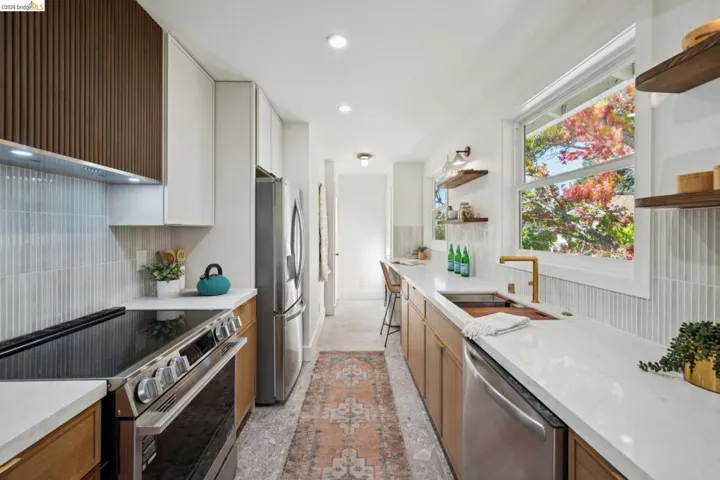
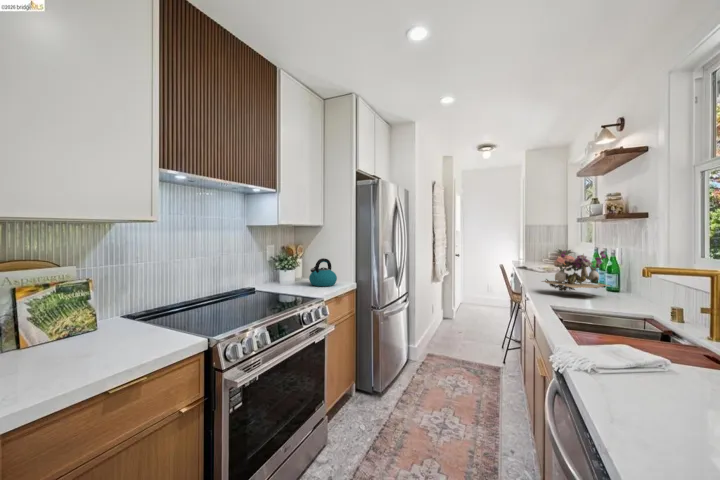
flower arrangement: none [421,242,471,279] -> present [543,250,610,292]

